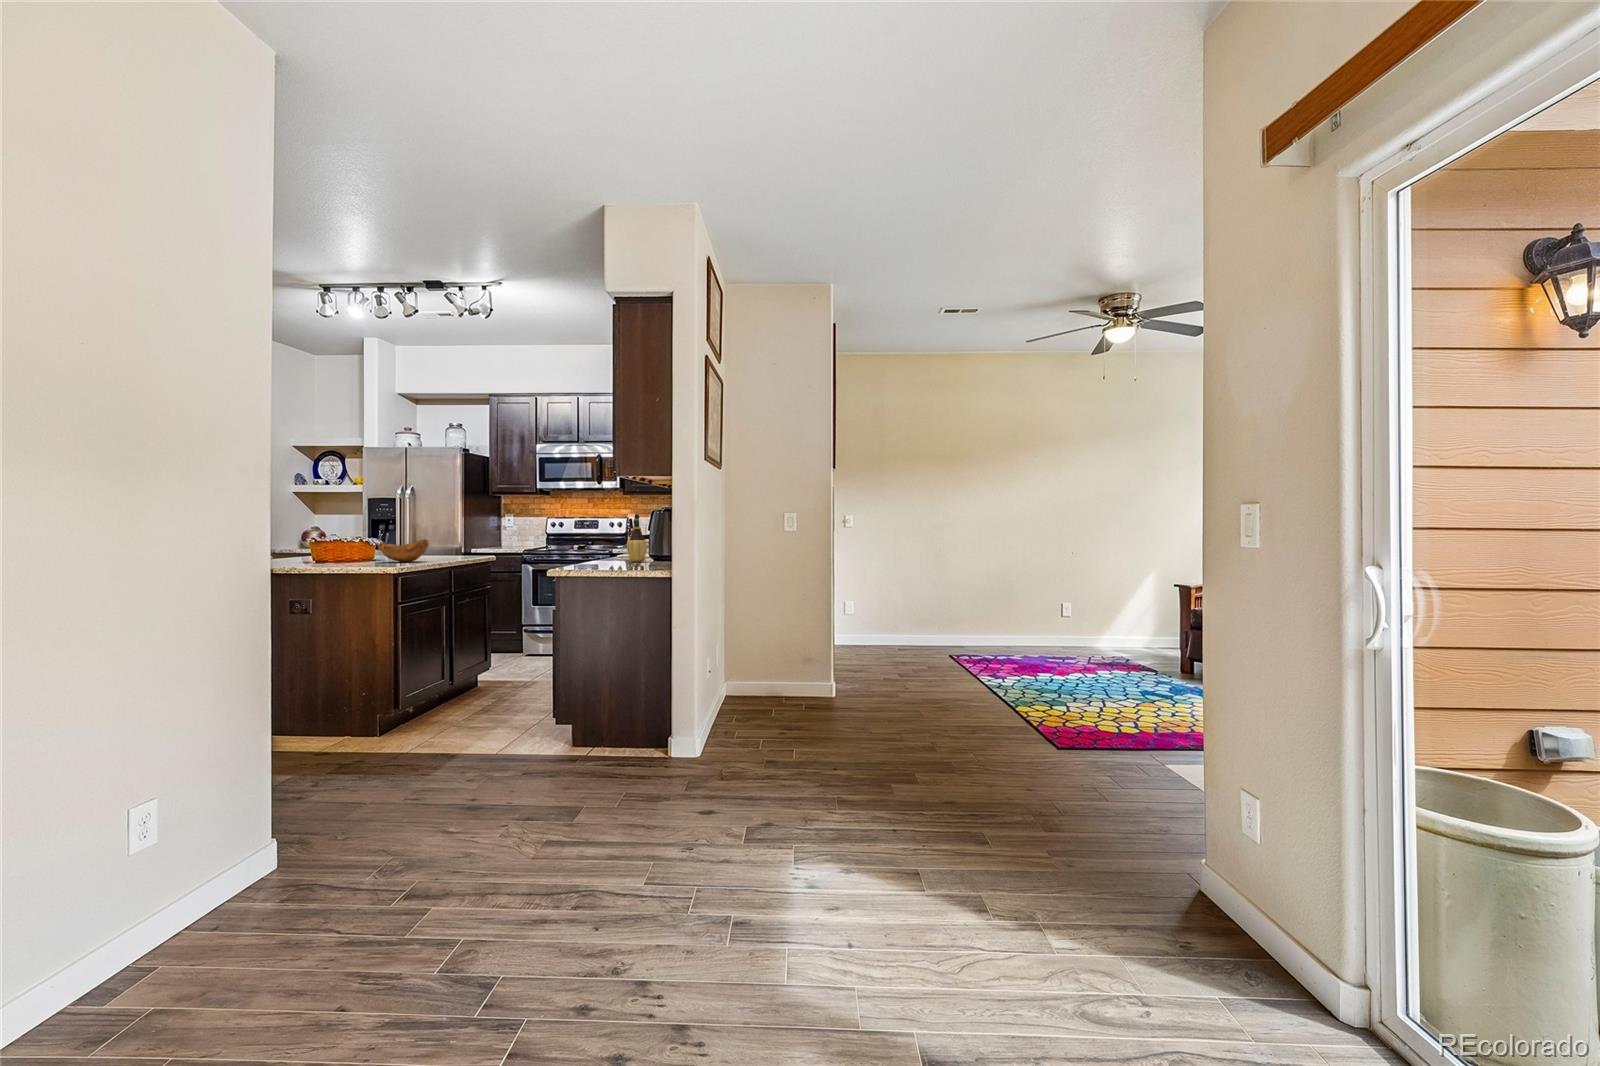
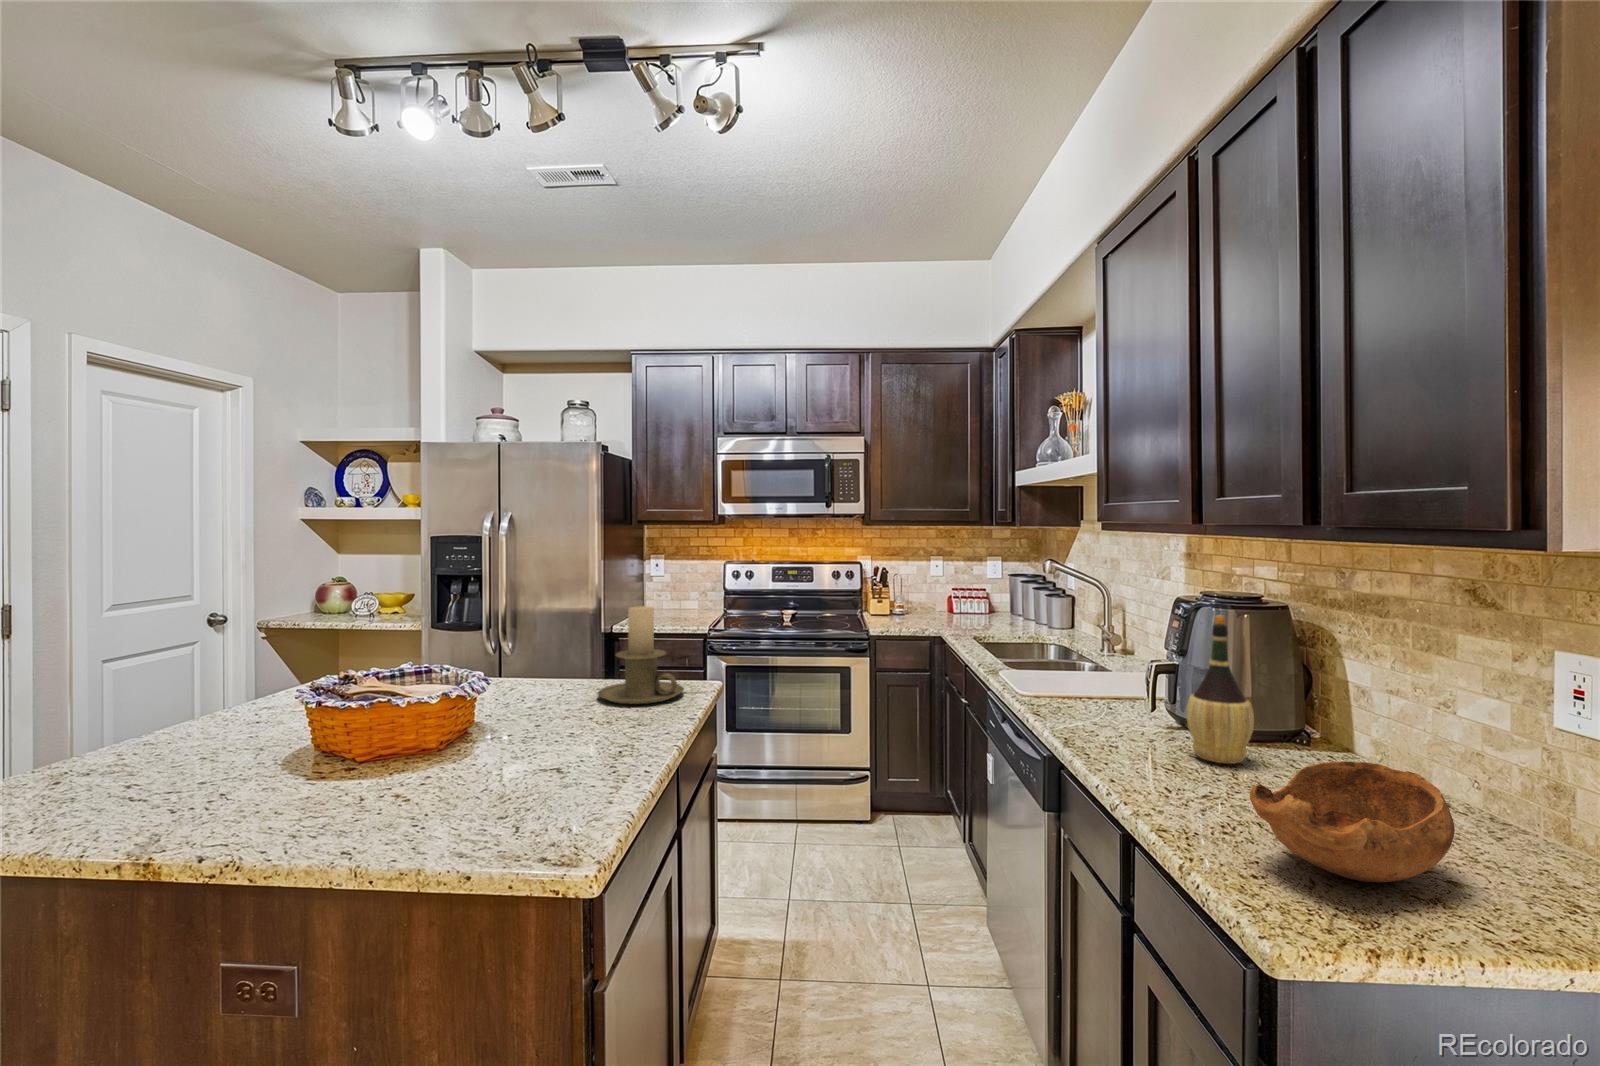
candle holder: none [433,519,472,558] -> present [598,606,684,704]
wooden bowl: present [378,539,429,562] -> present [1250,761,1455,882]

